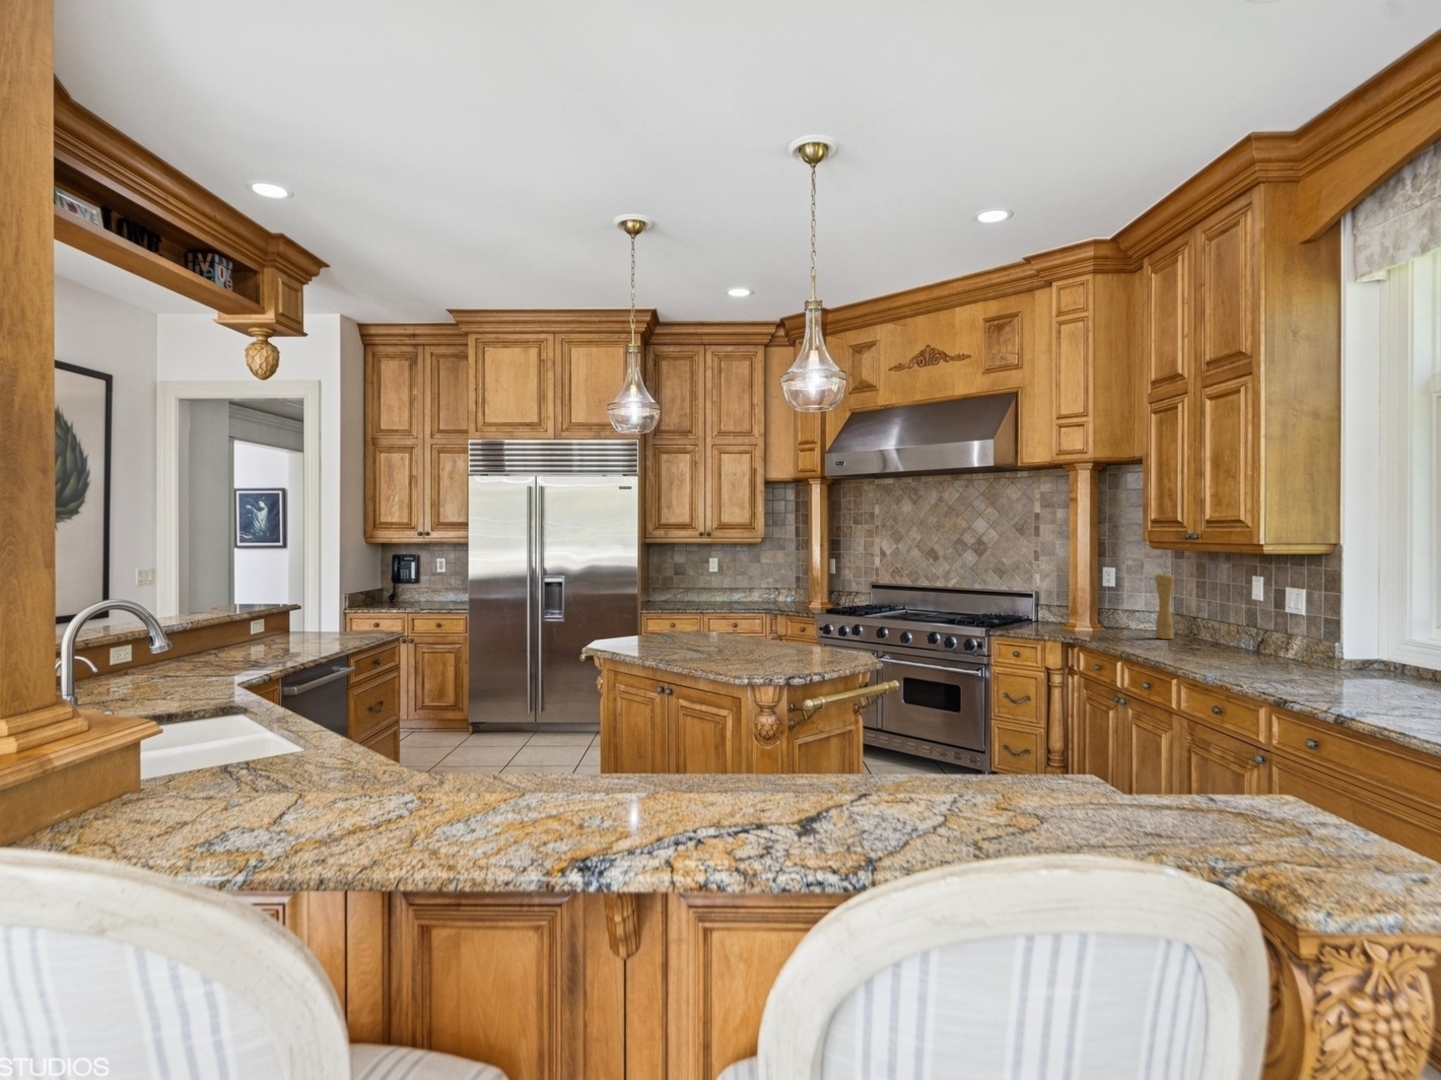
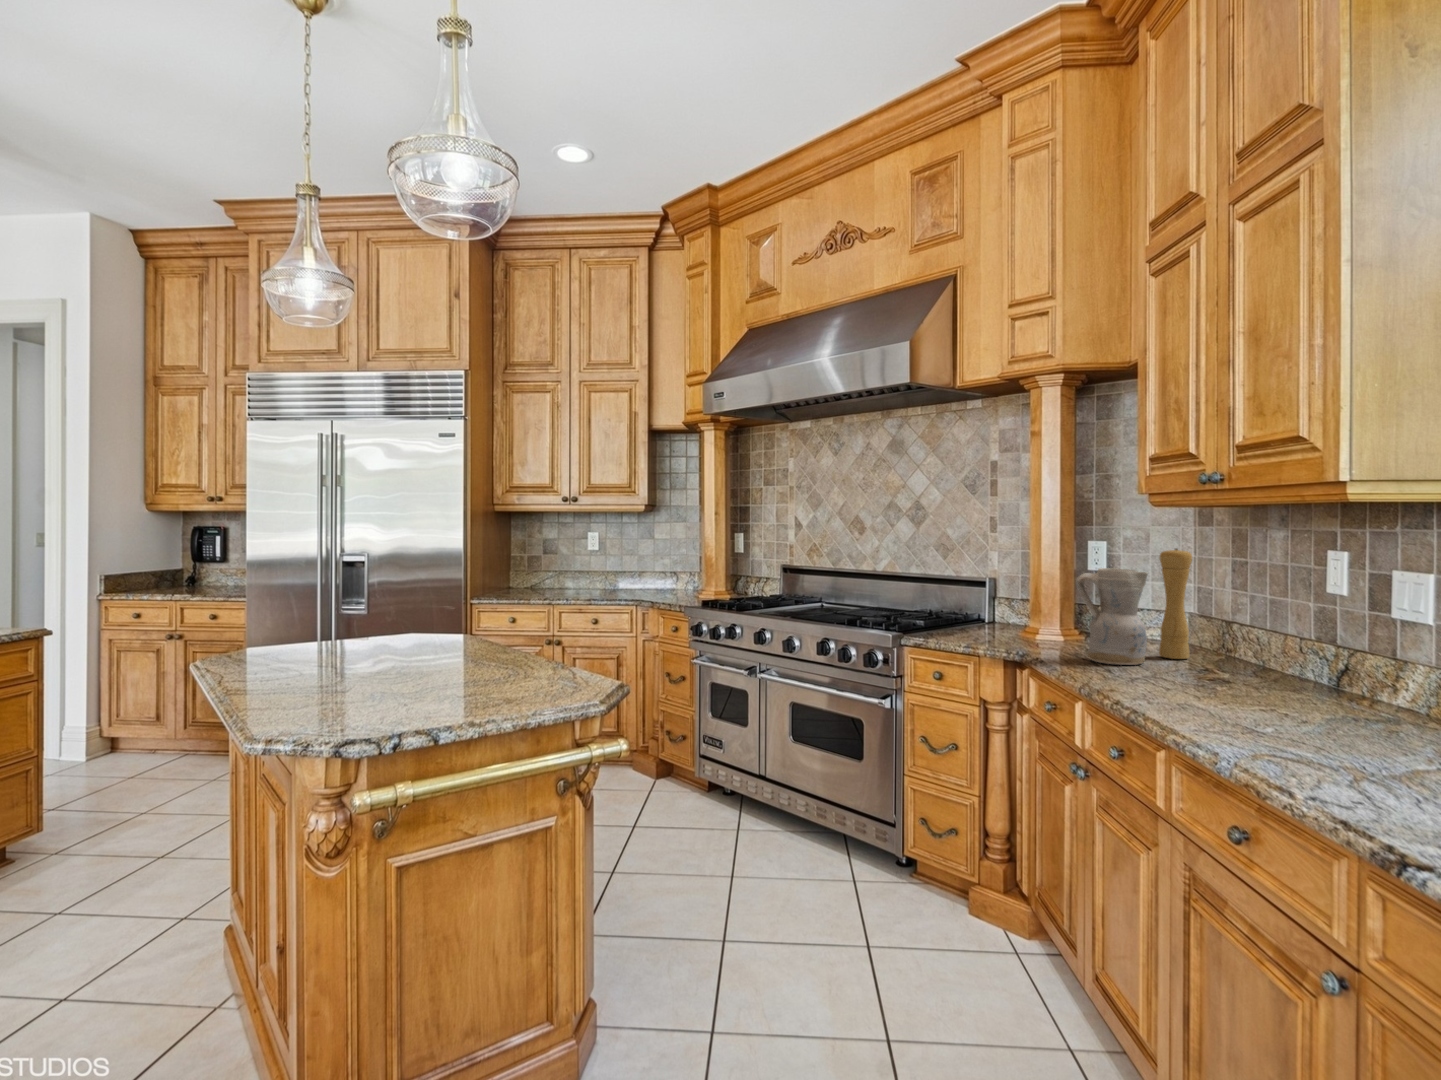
ceramic pitcher: none [1108,585,1152,642] -> present [1076,568,1148,665]

